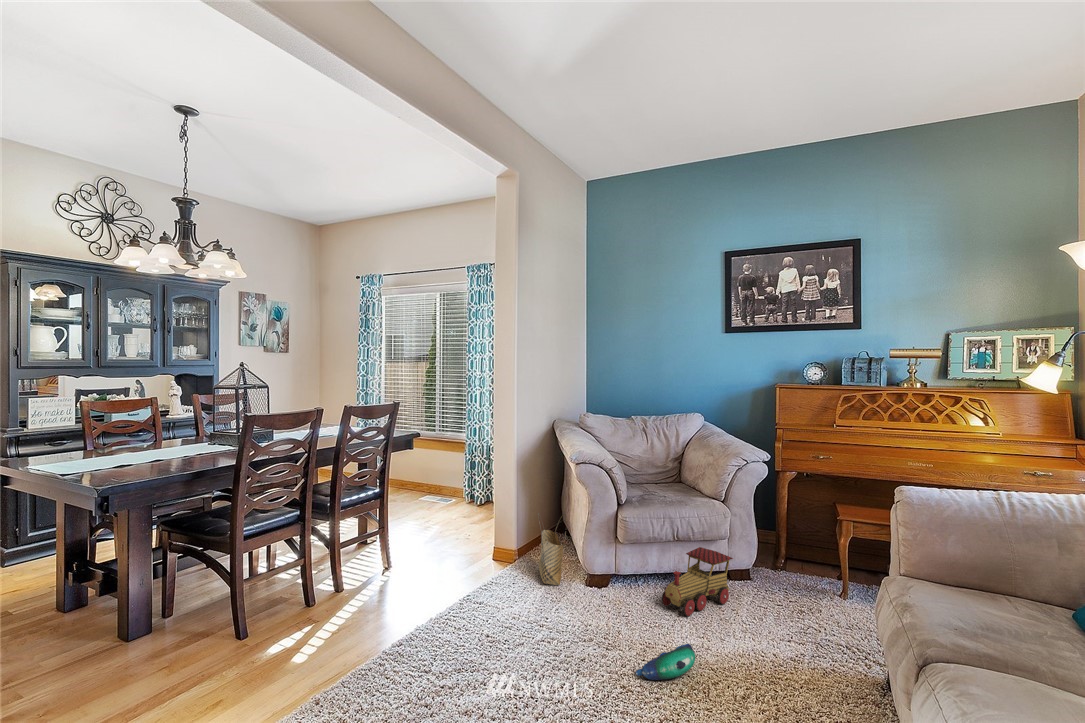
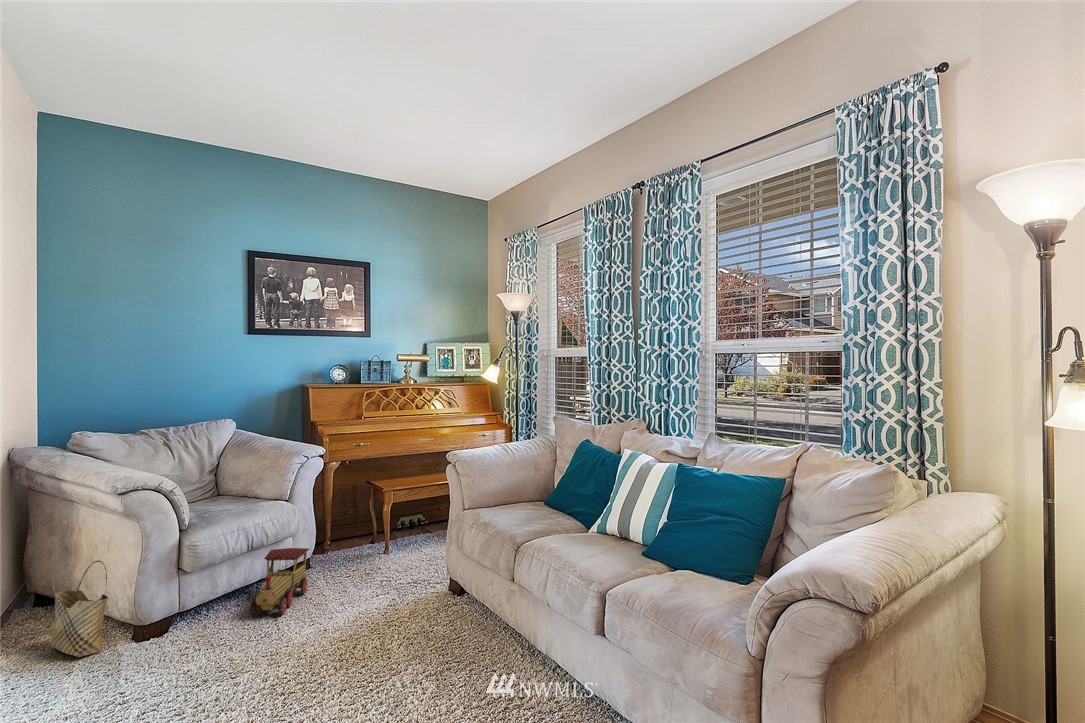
plush toy: present [636,644,695,681] -> none [280,629,328,675]

